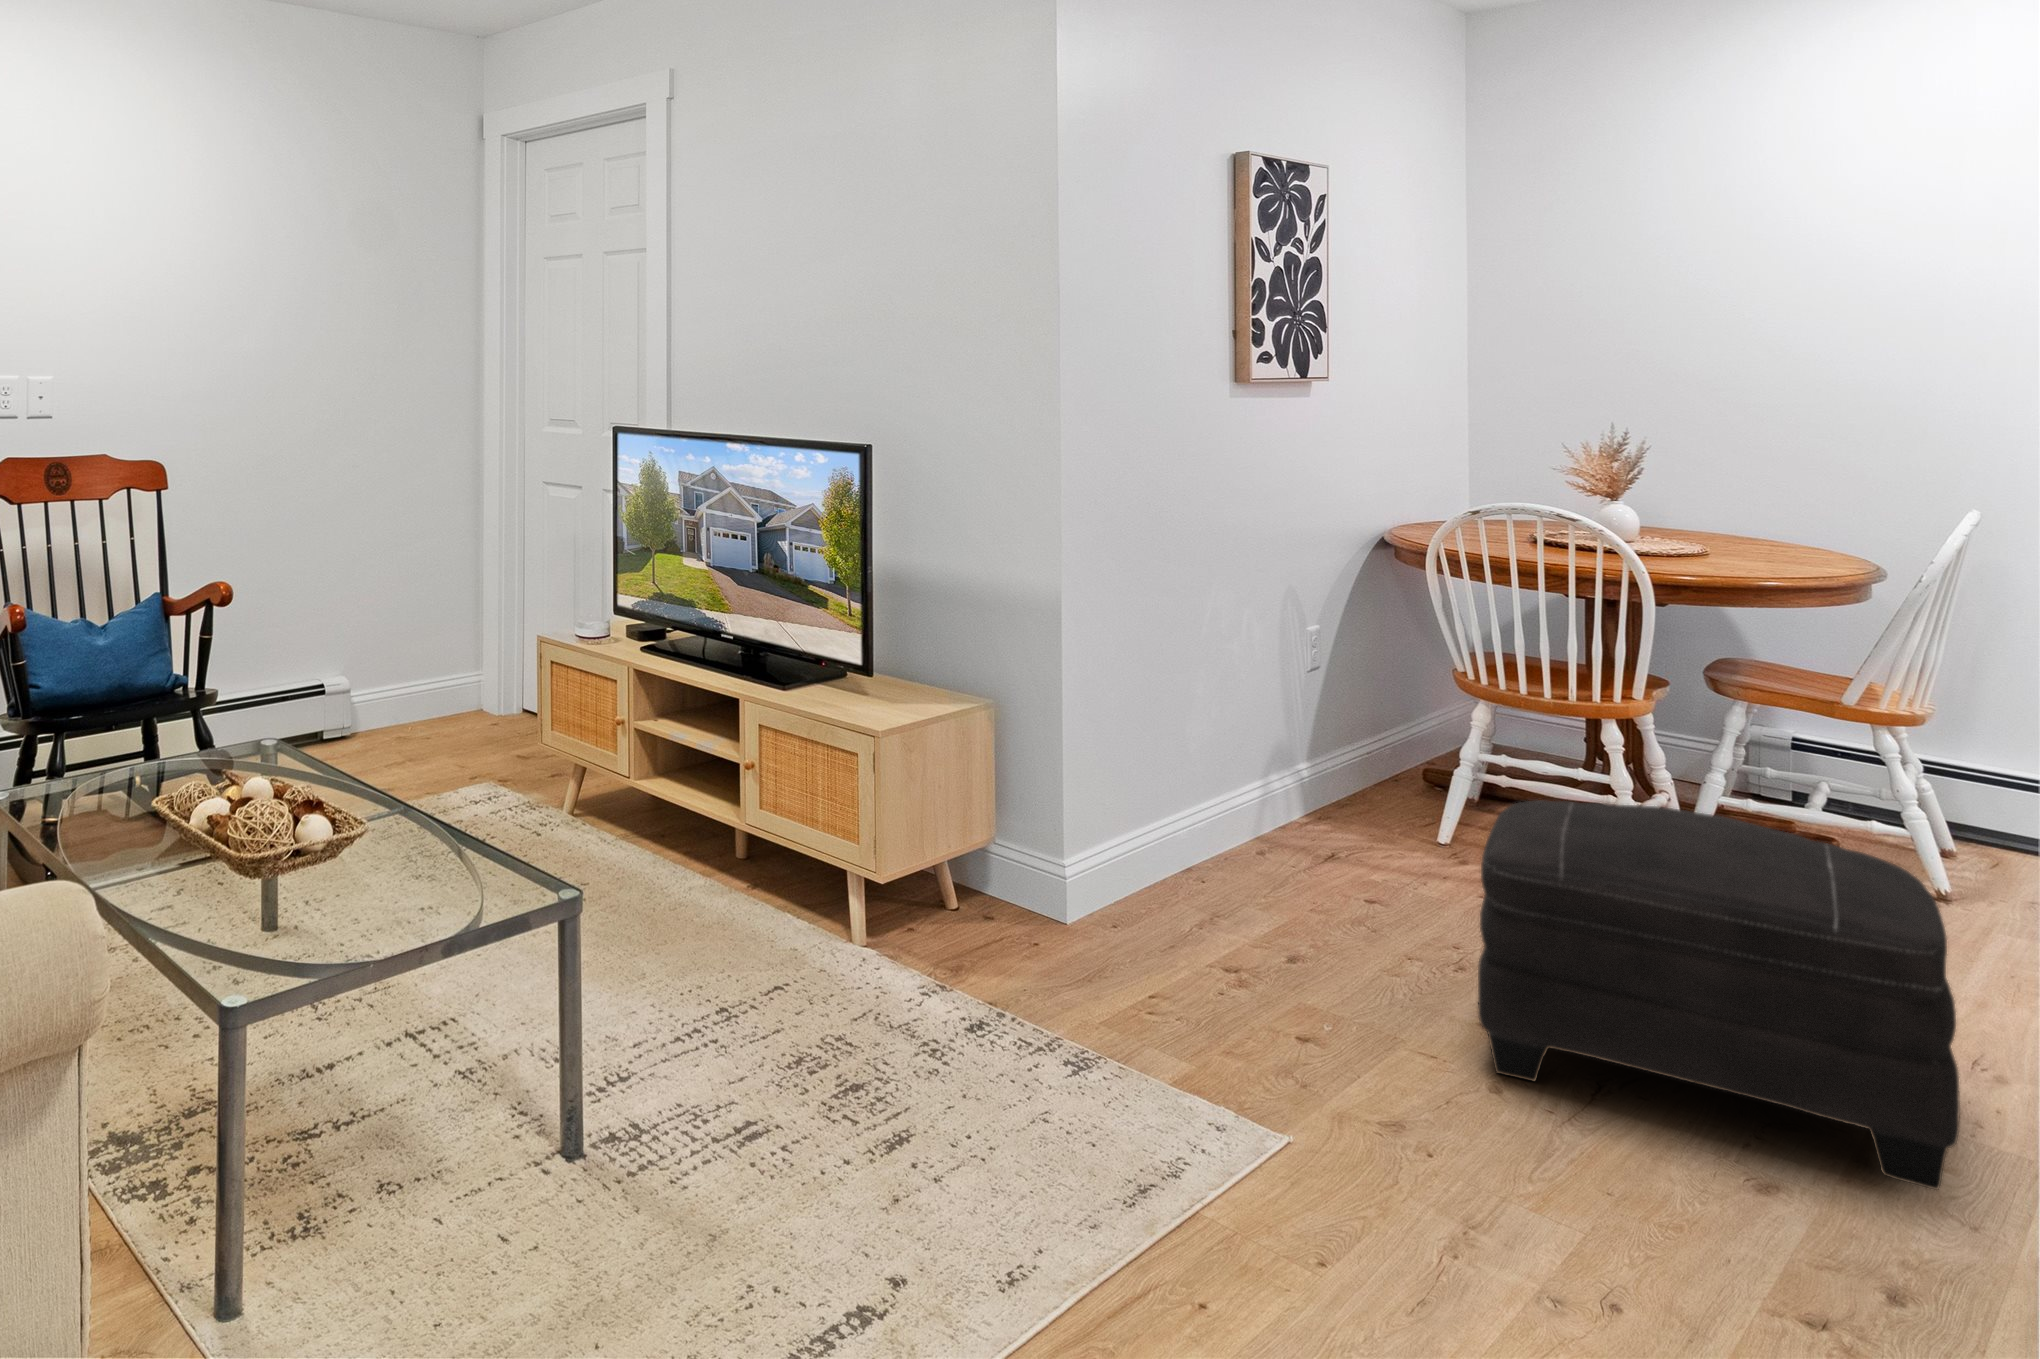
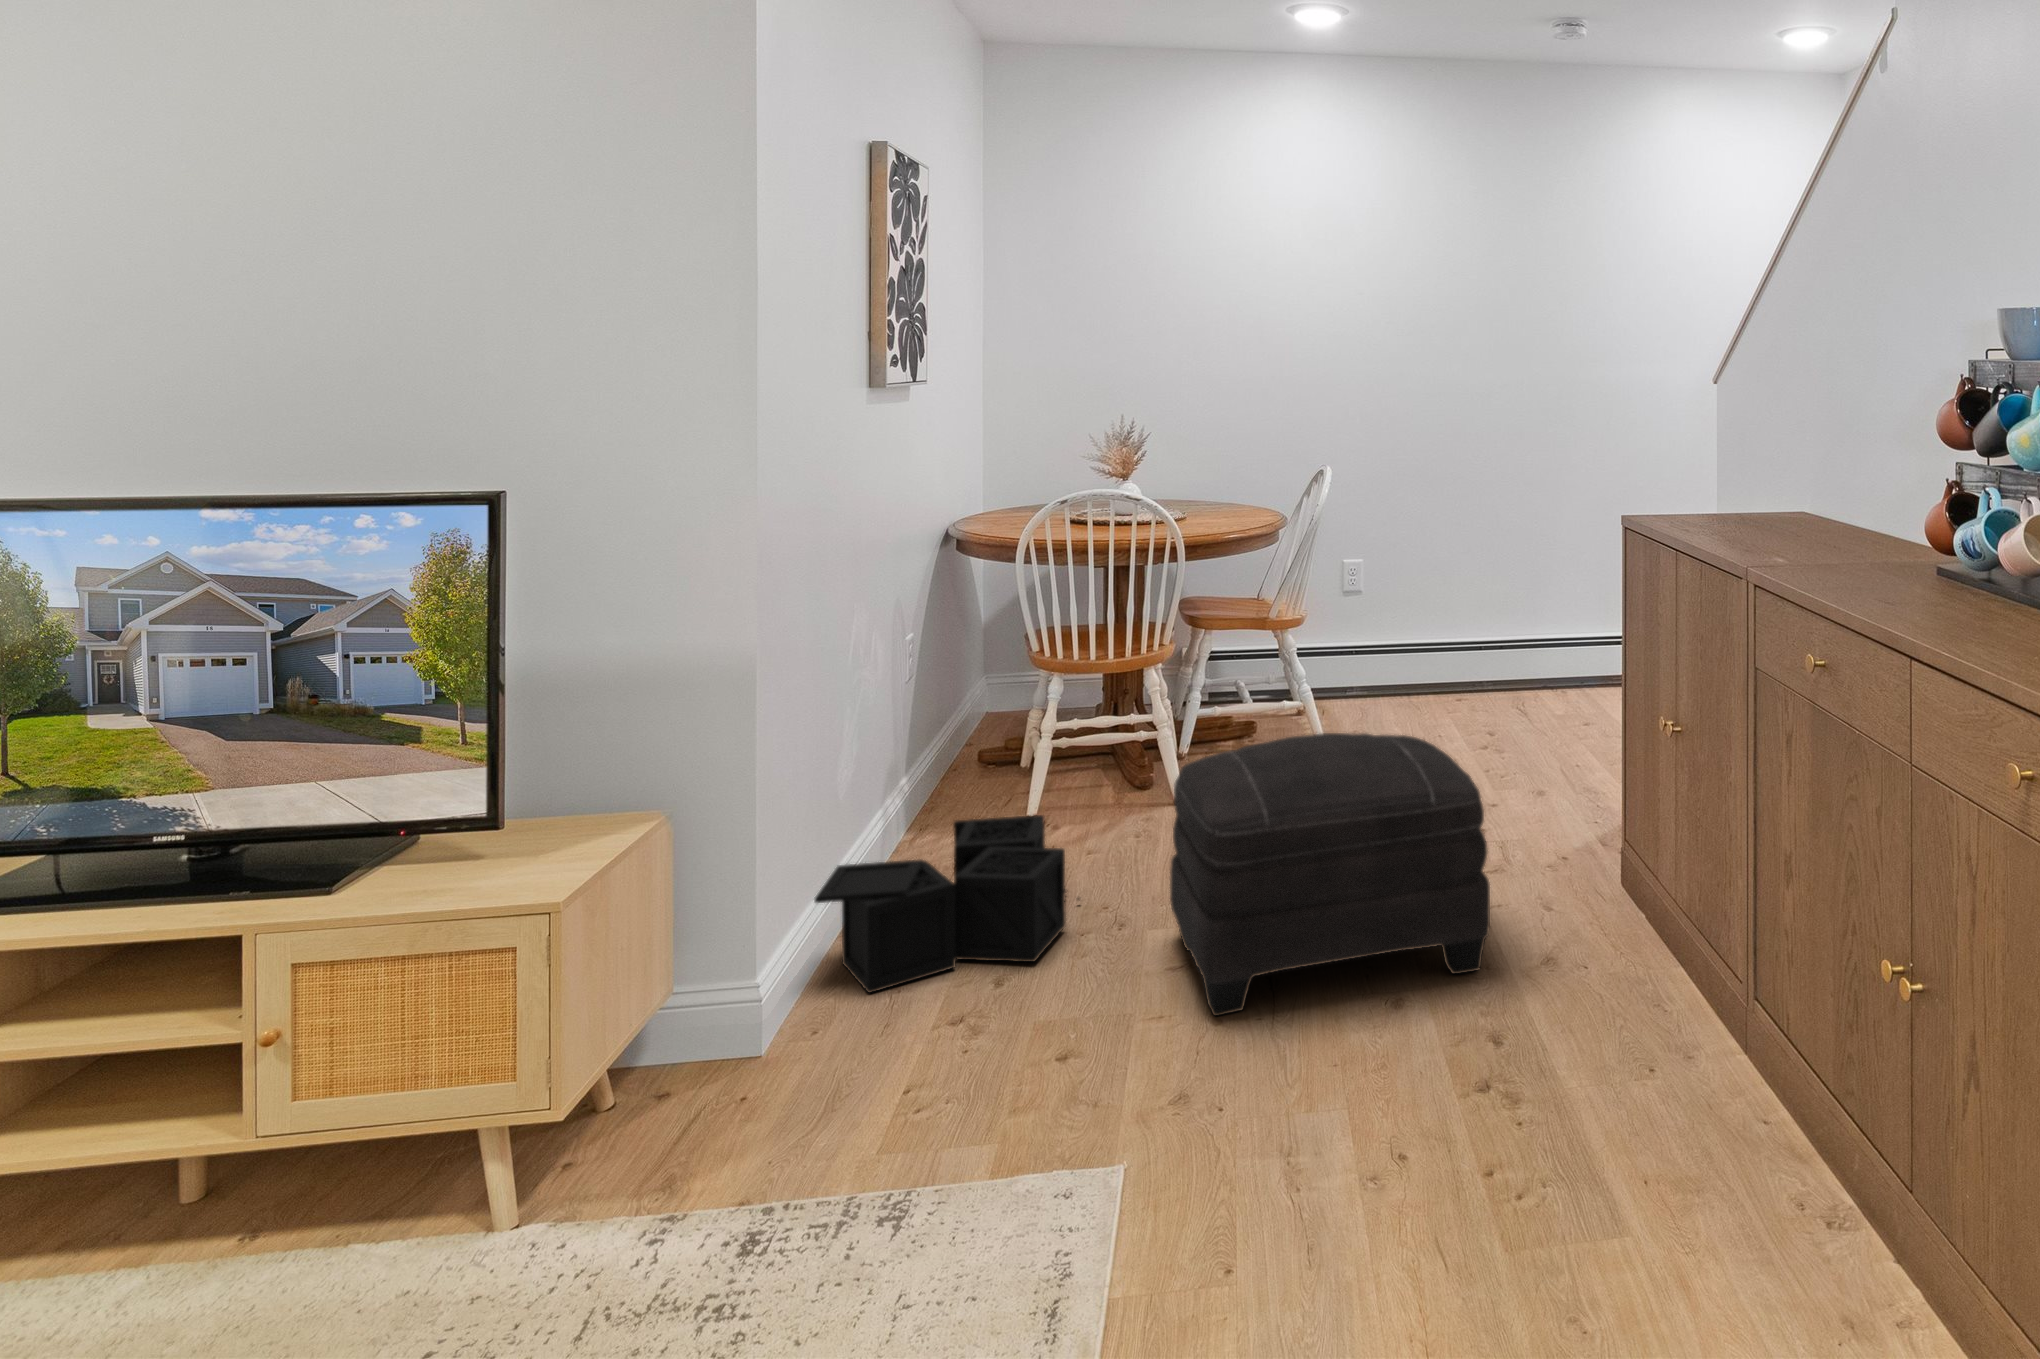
storage bin: none [1128,806,1425,956] -> present [814,815,1080,993]

